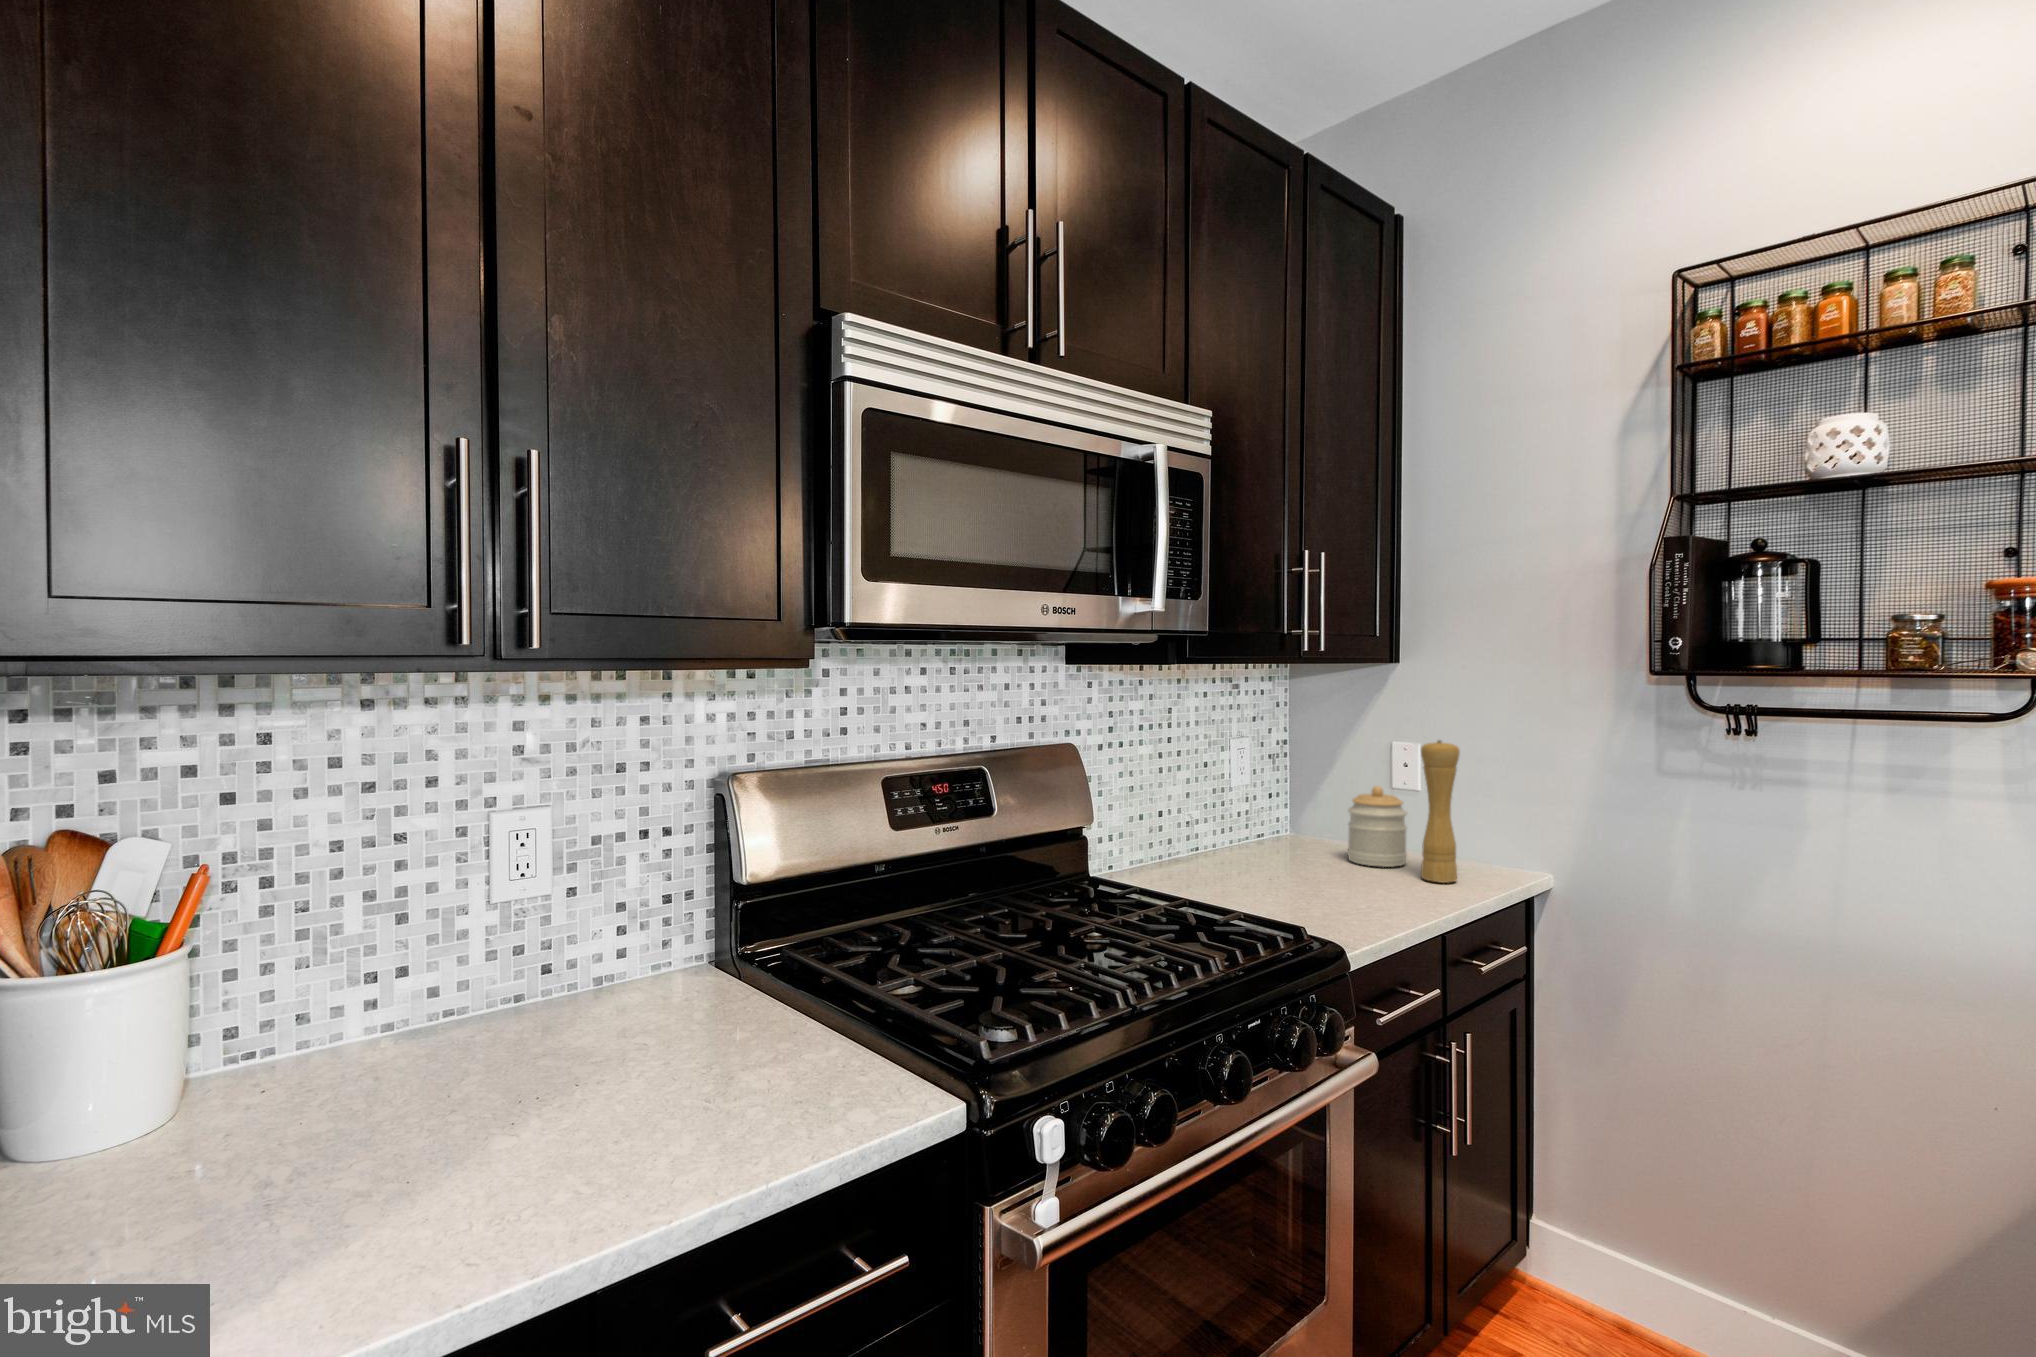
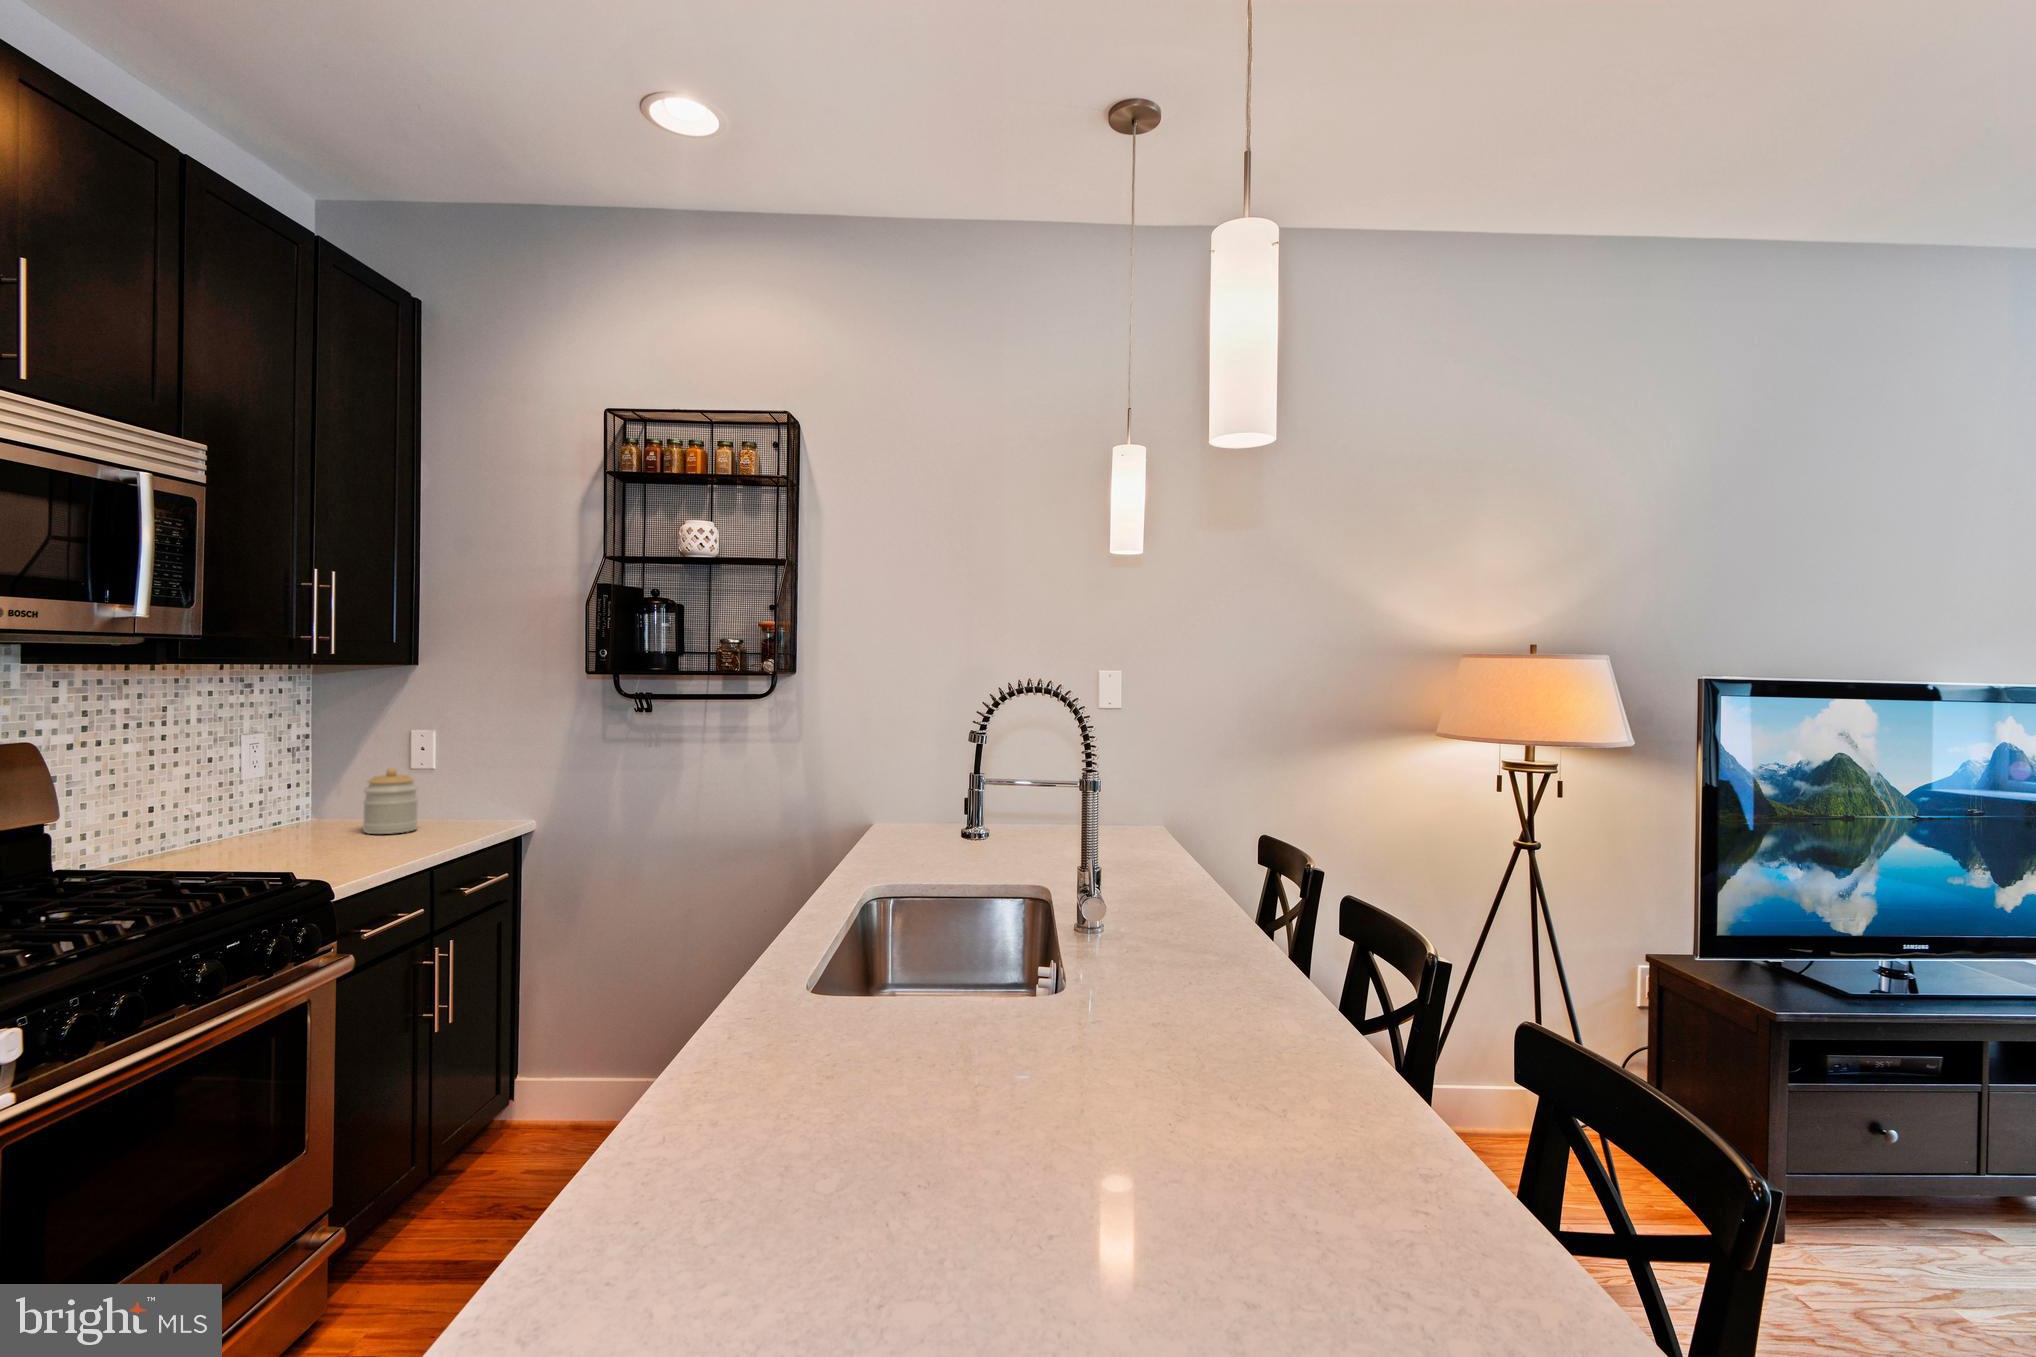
pepper mill: present [1421,740,1460,883] -> none [425,727,458,838]

